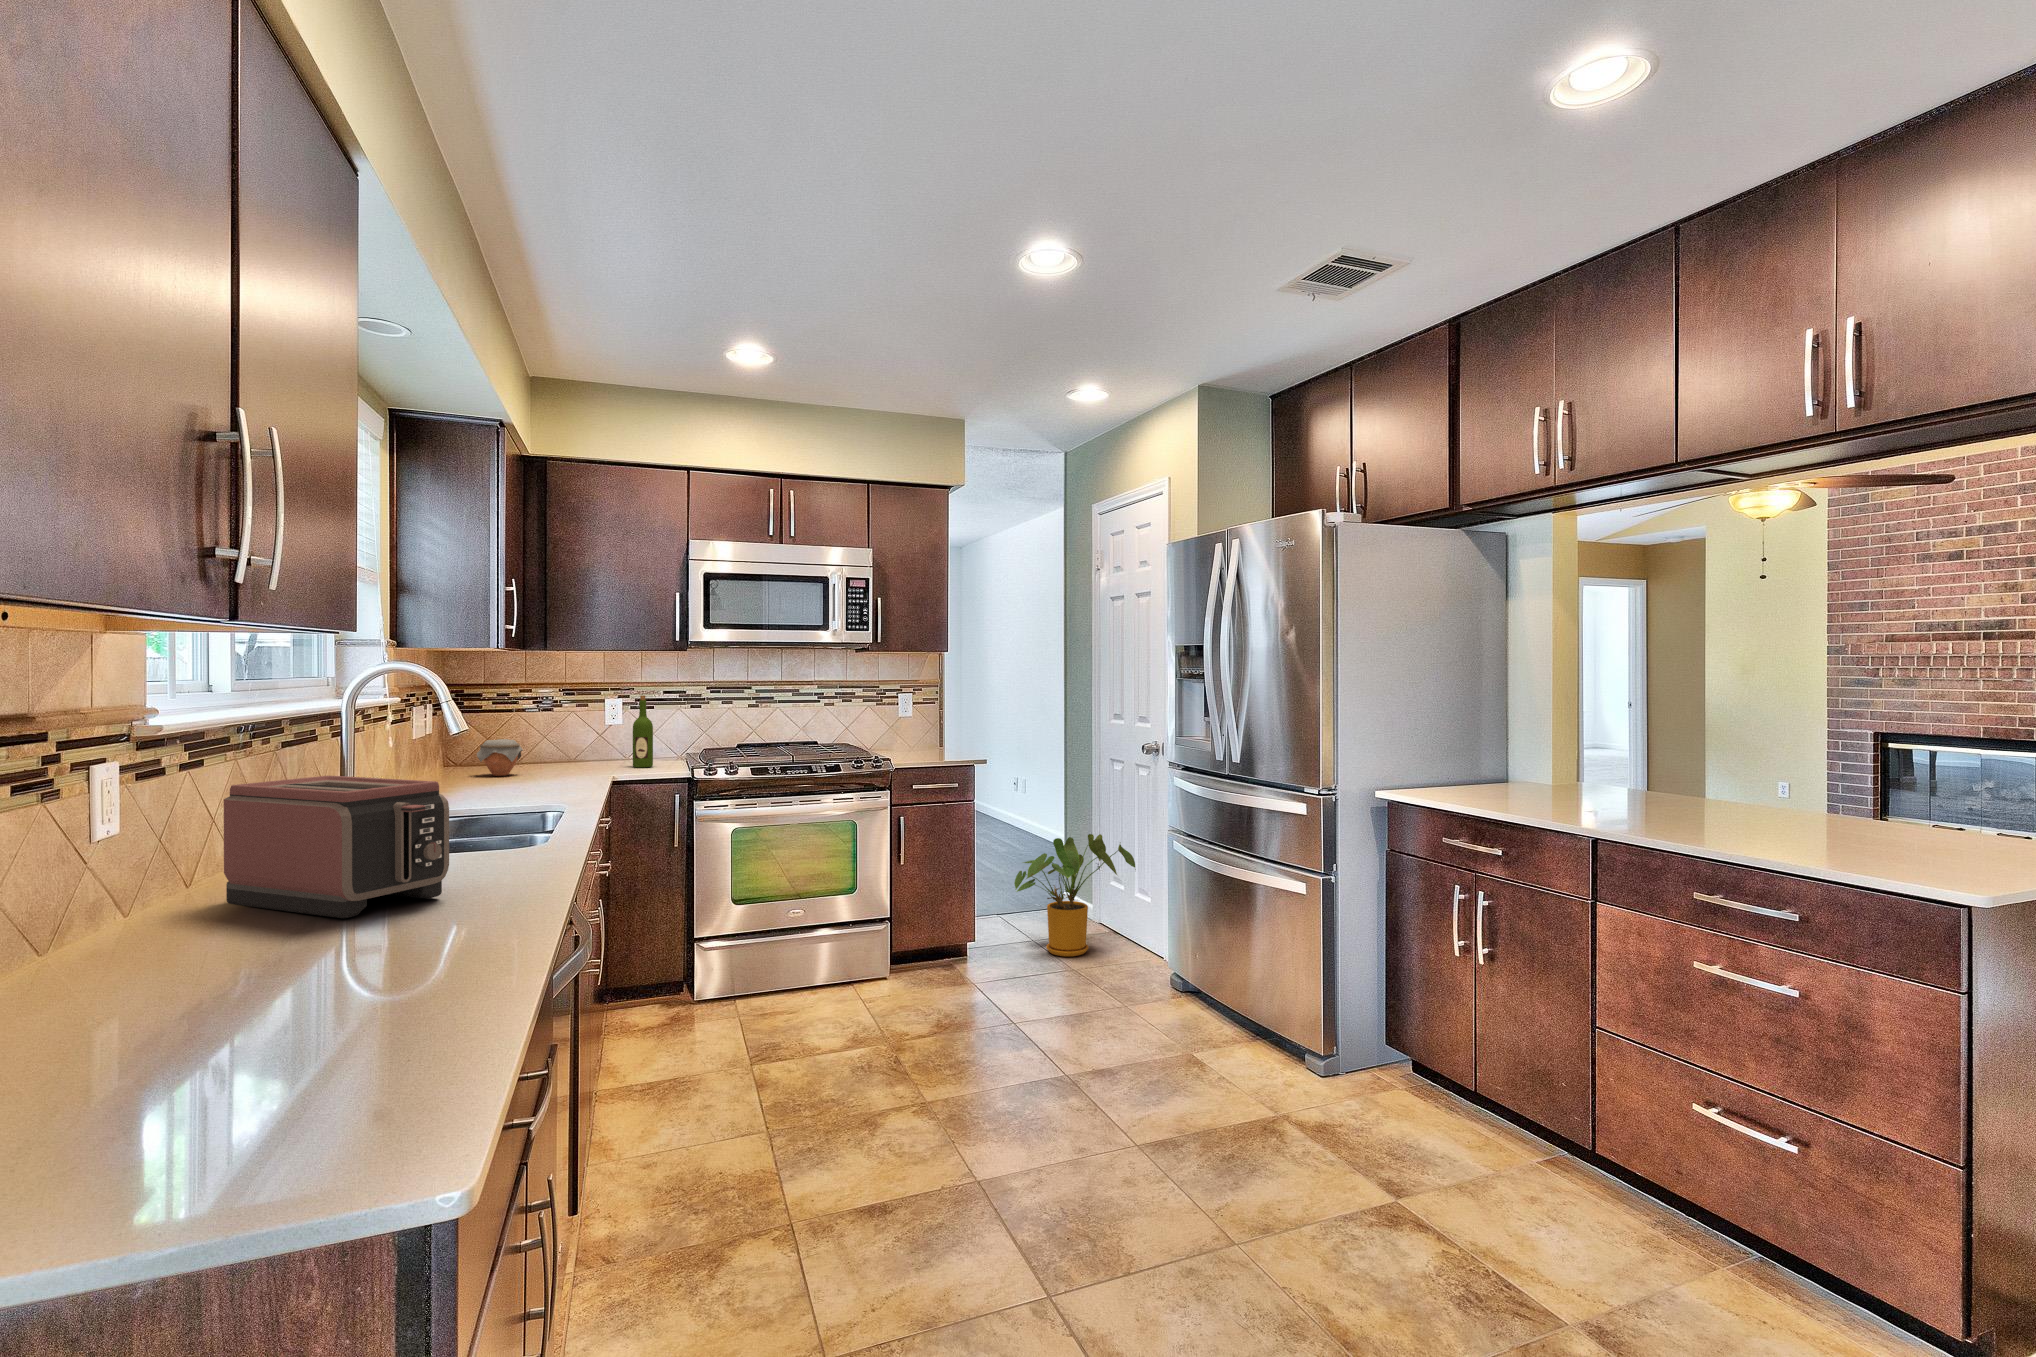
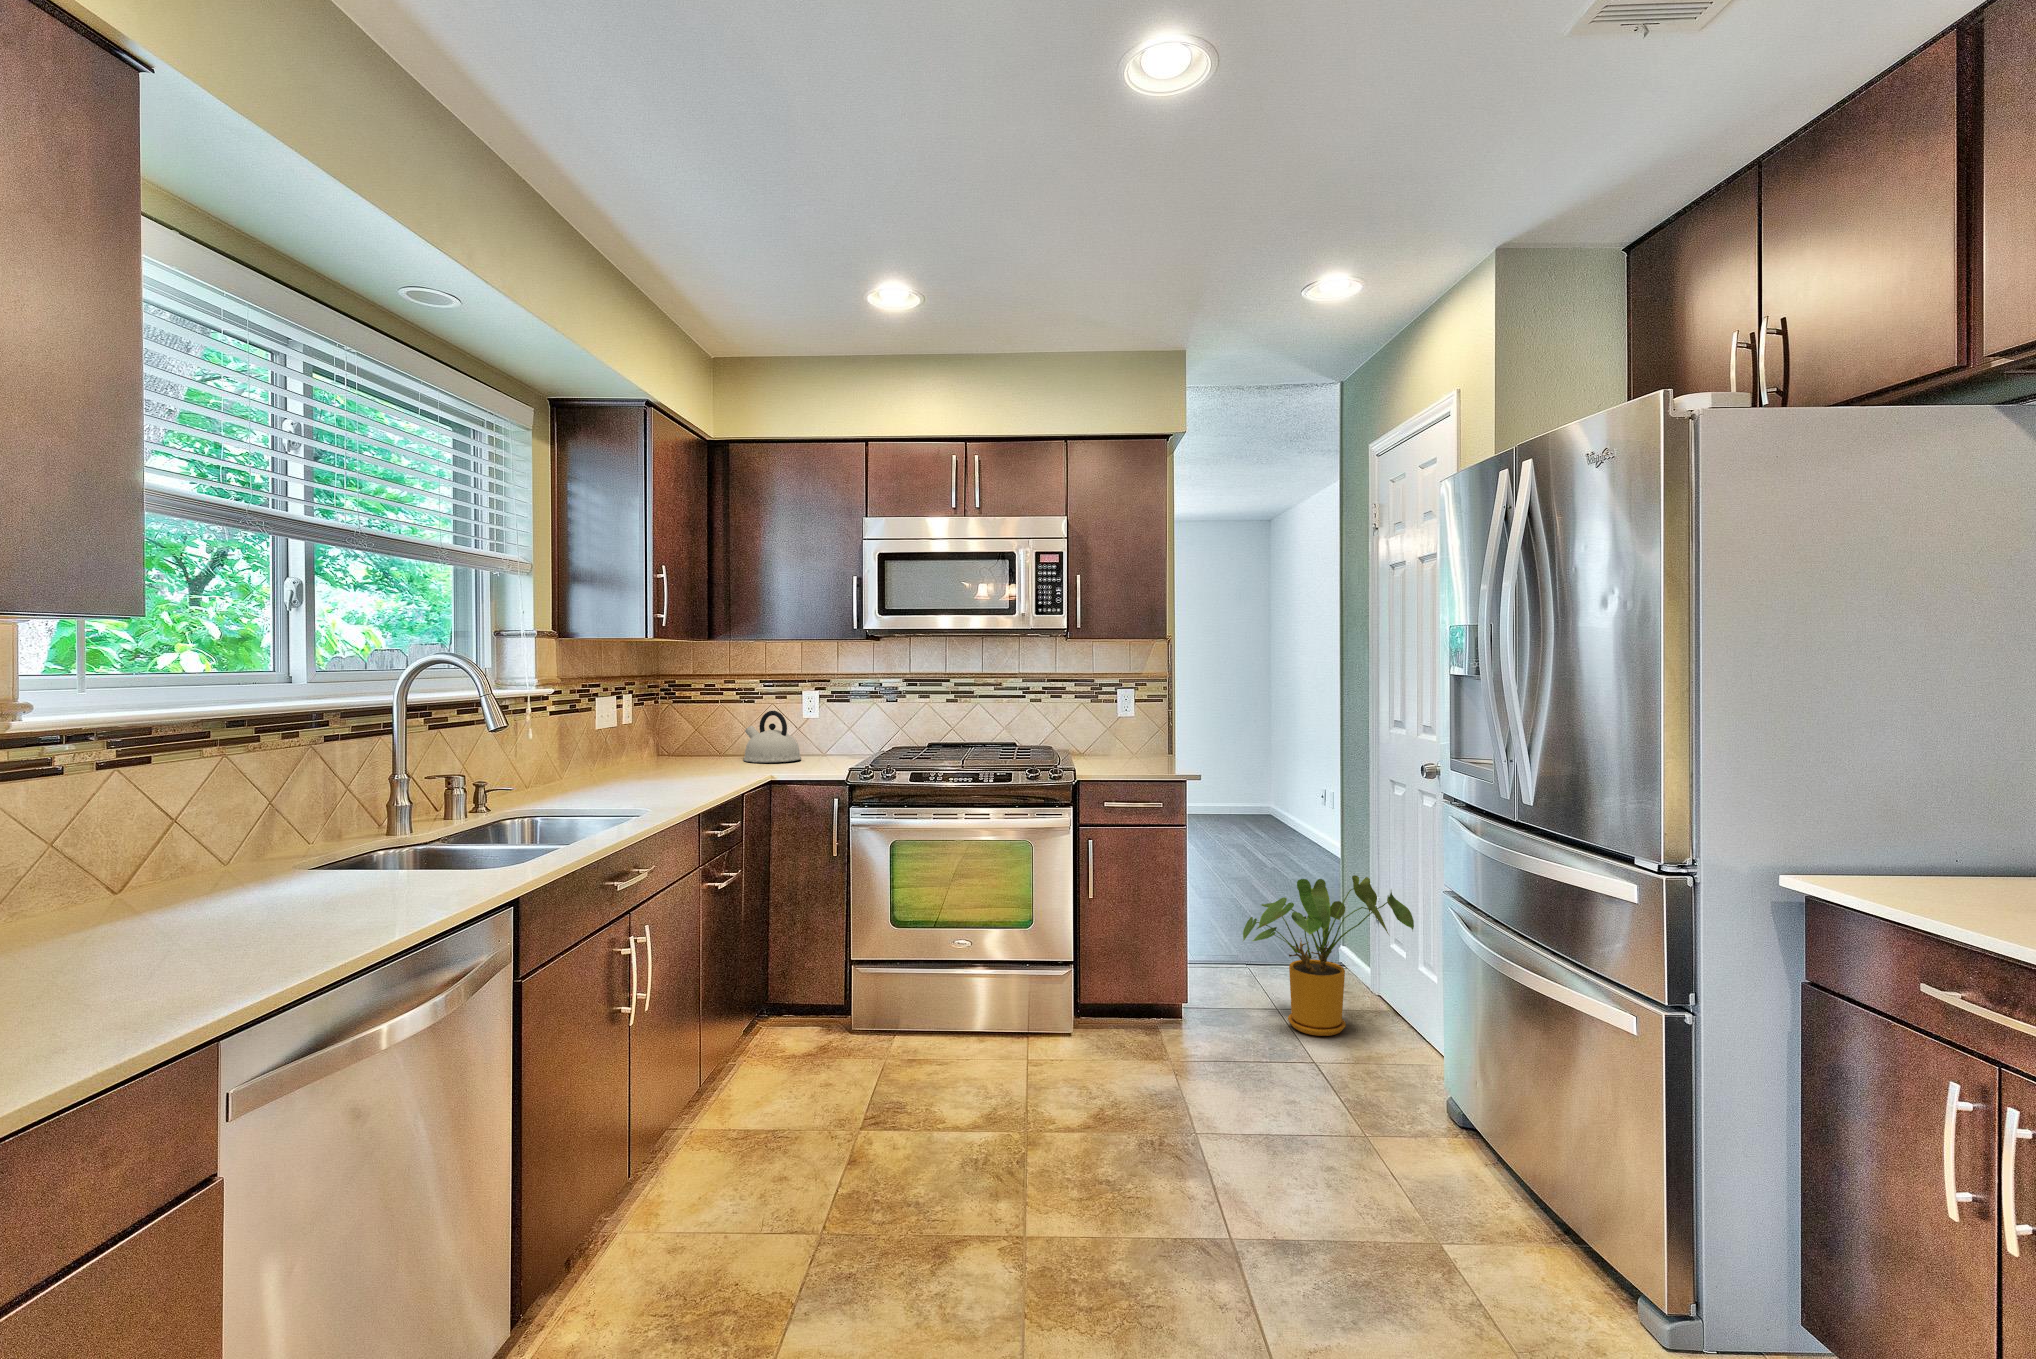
wine bottle: present [633,695,653,768] -> none [820,688,840,766]
kettle: none [546,718,607,767] -> present [743,711,801,762]
jar: present [477,739,523,776] -> none [653,733,699,771]
toaster: present [224,776,449,918] -> none [42,794,243,985]

